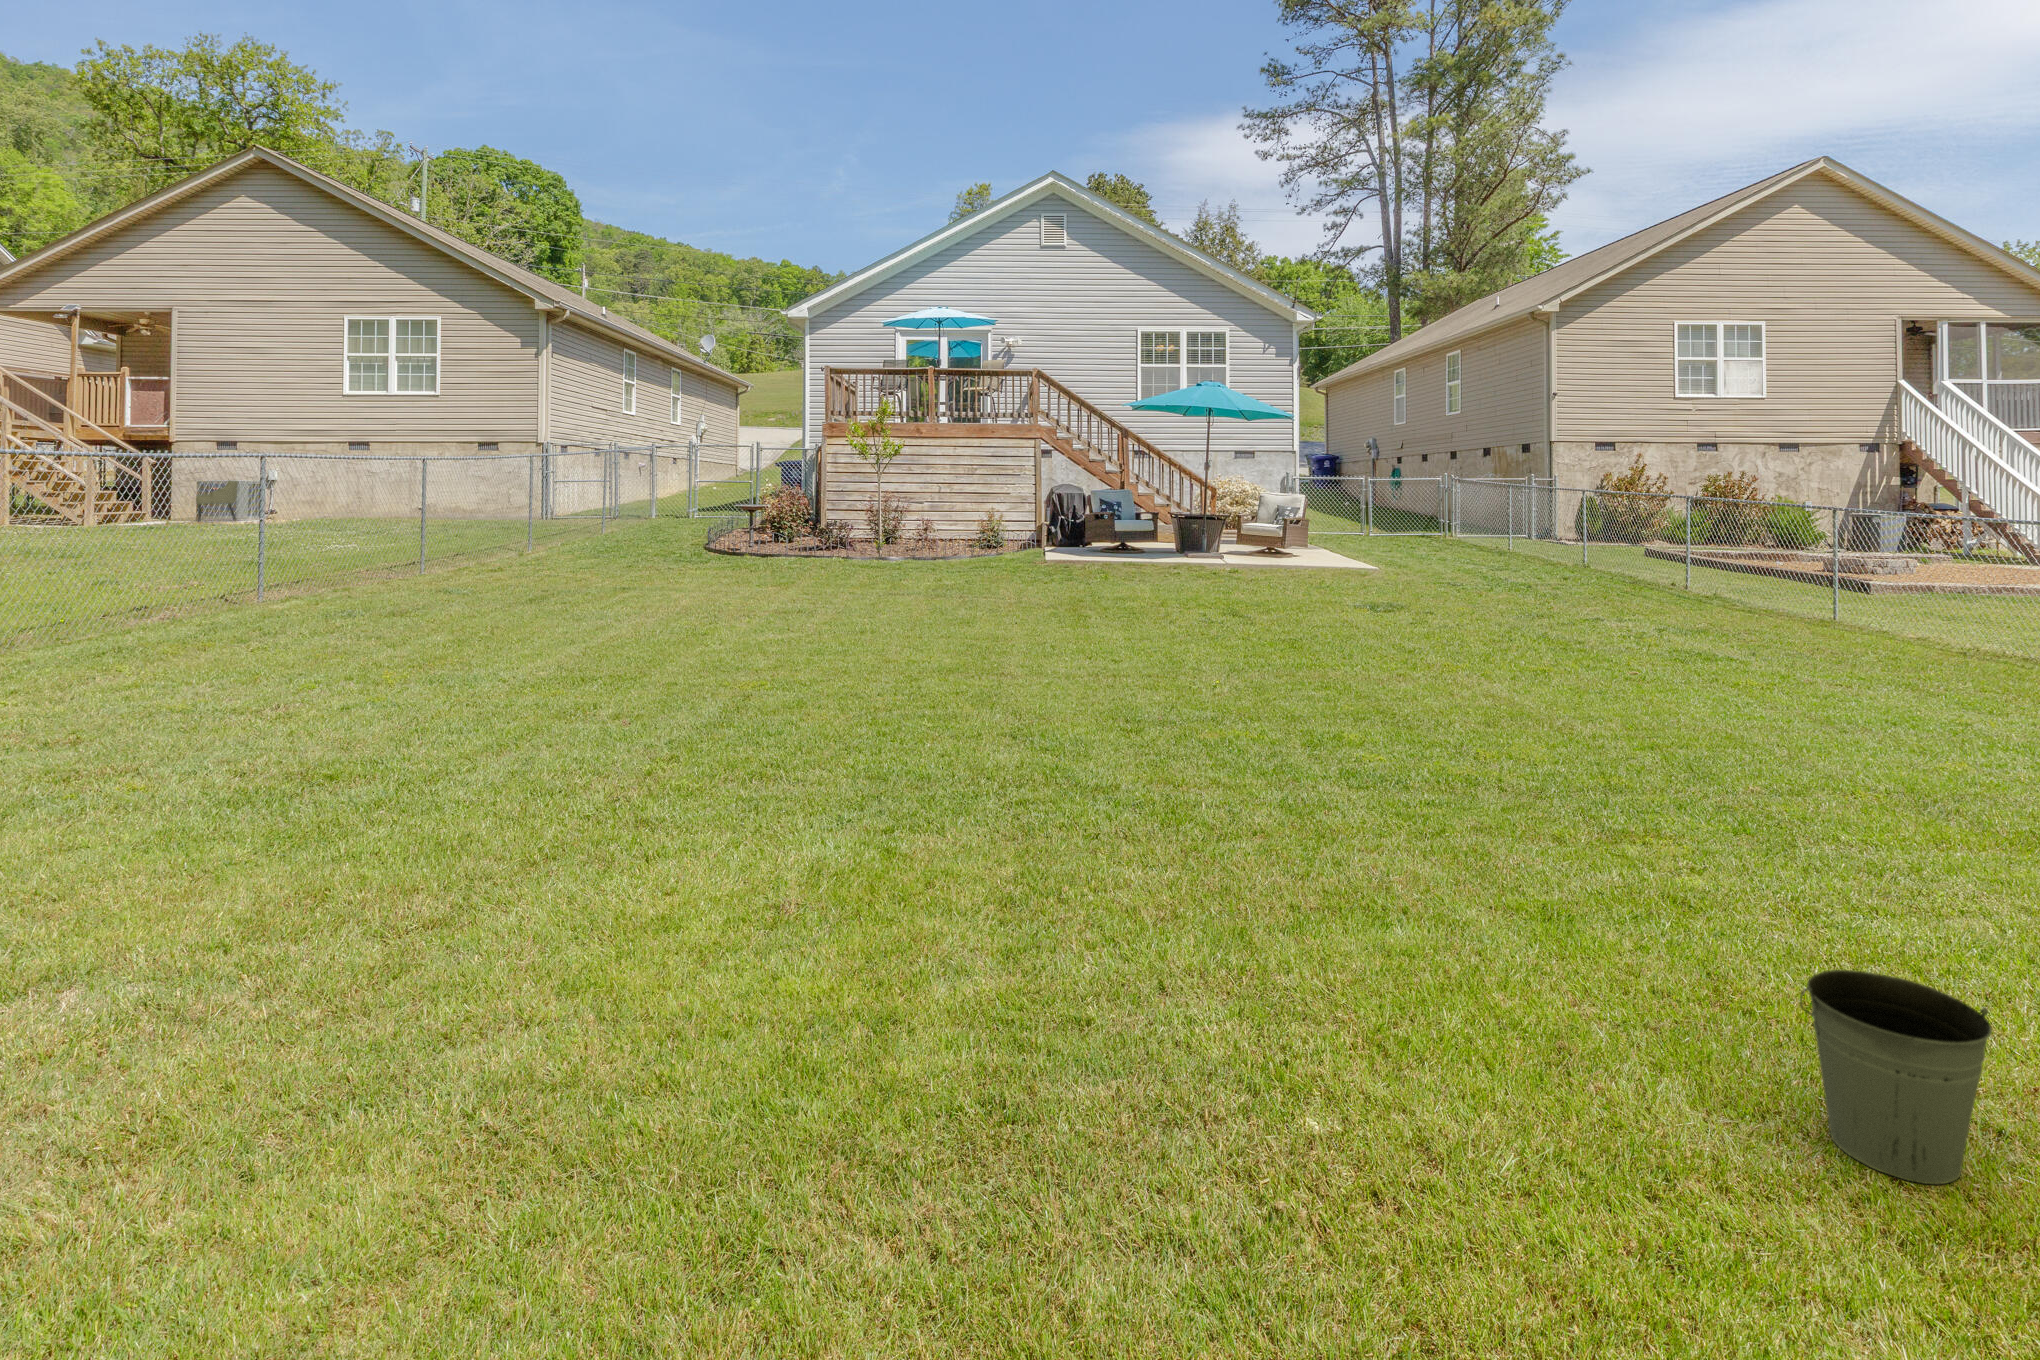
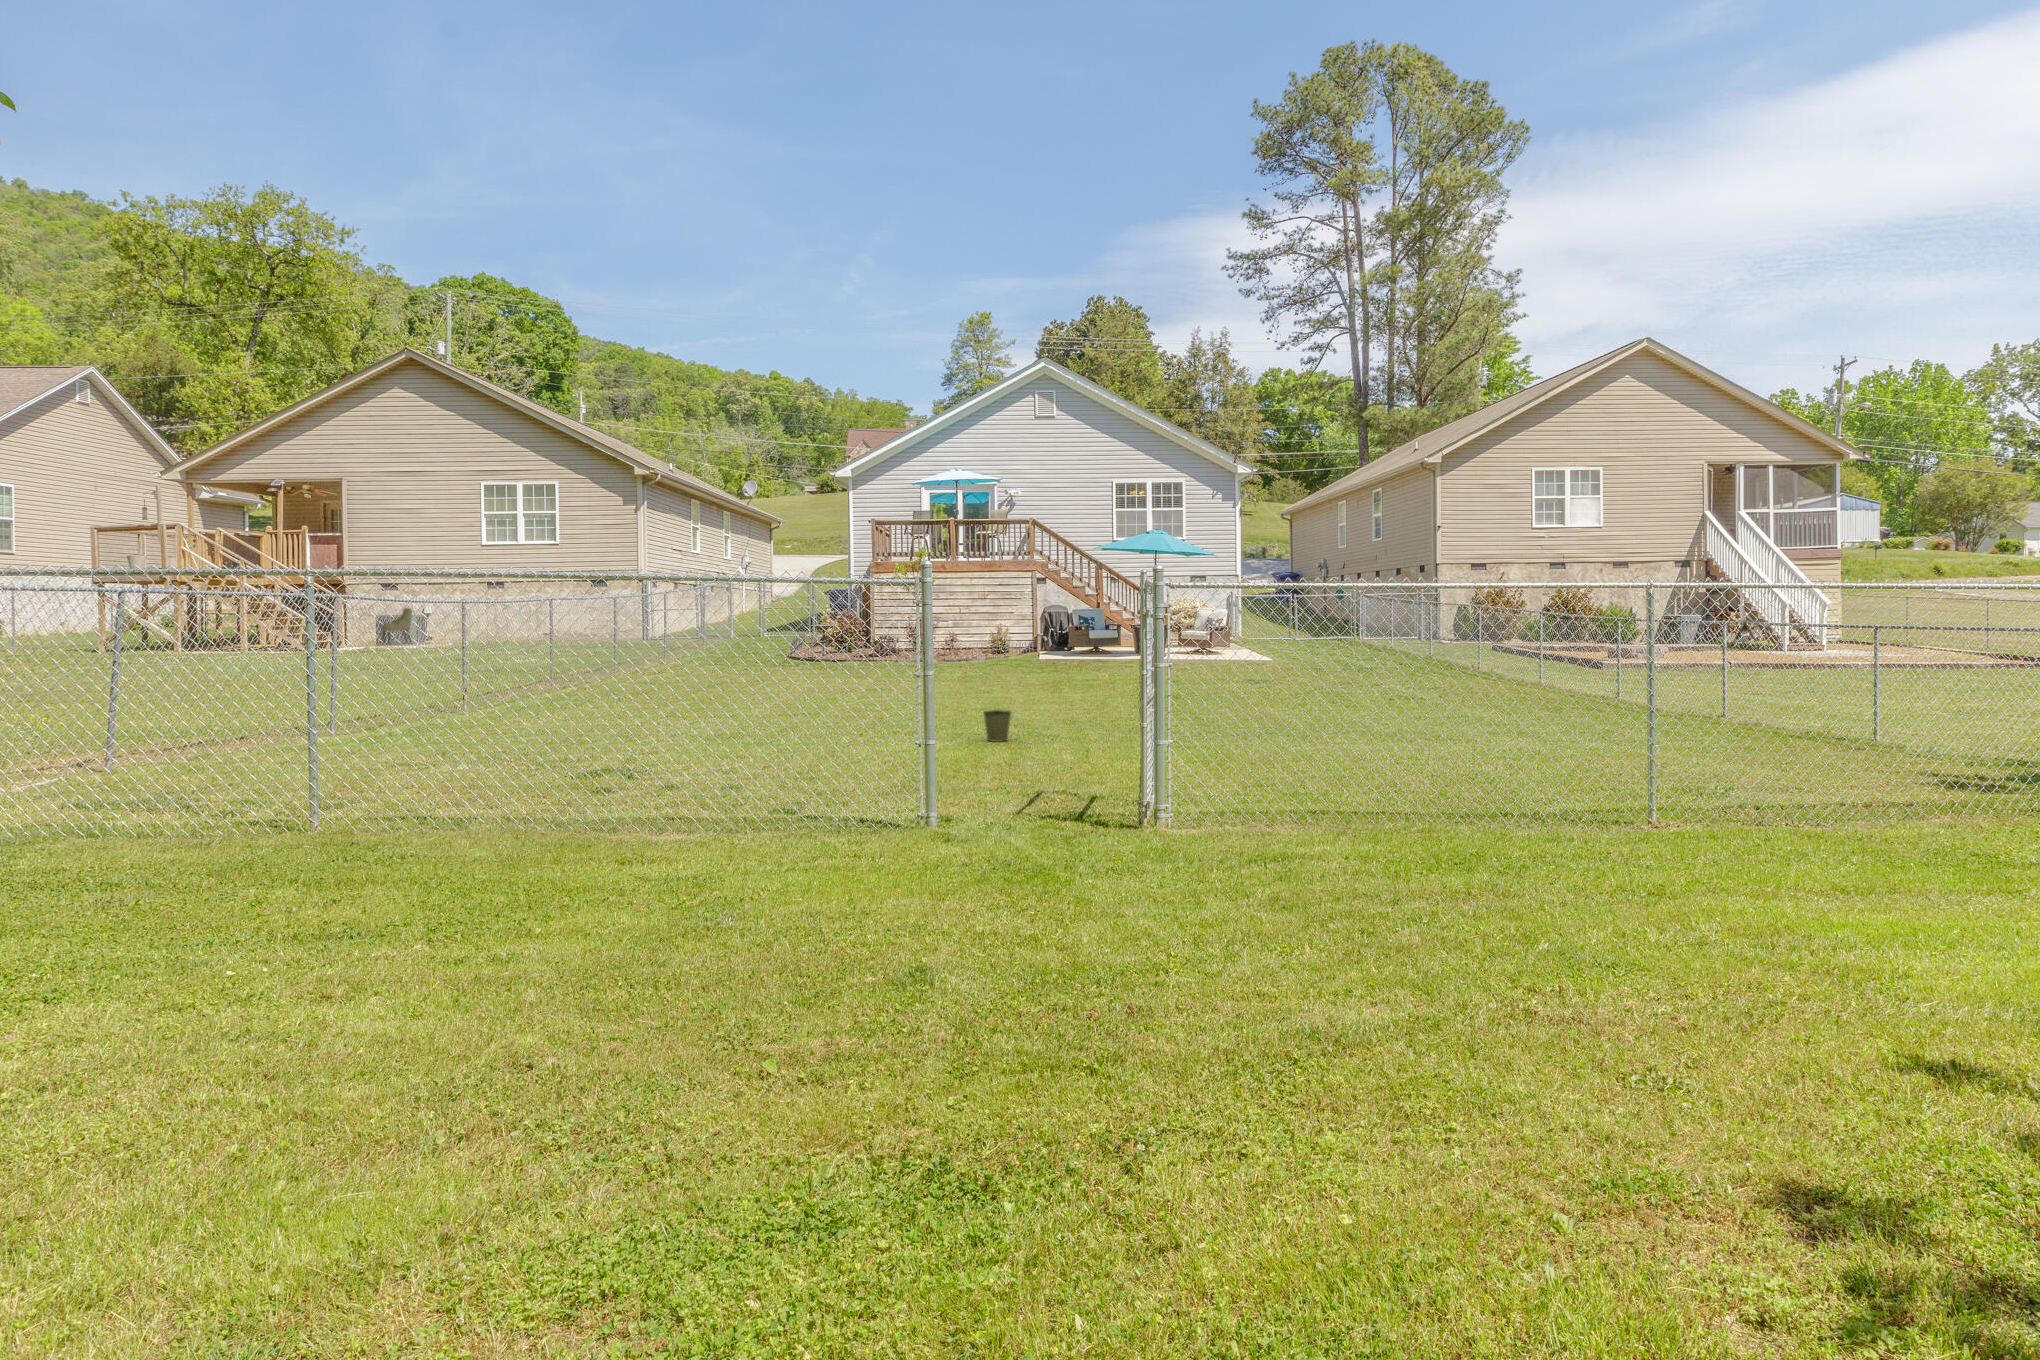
round table: none [1956,518,2029,558] -> present [1732,620,1760,648]
bucket: present [1800,970,1992,1184] -> present [984,710,1012,742]

